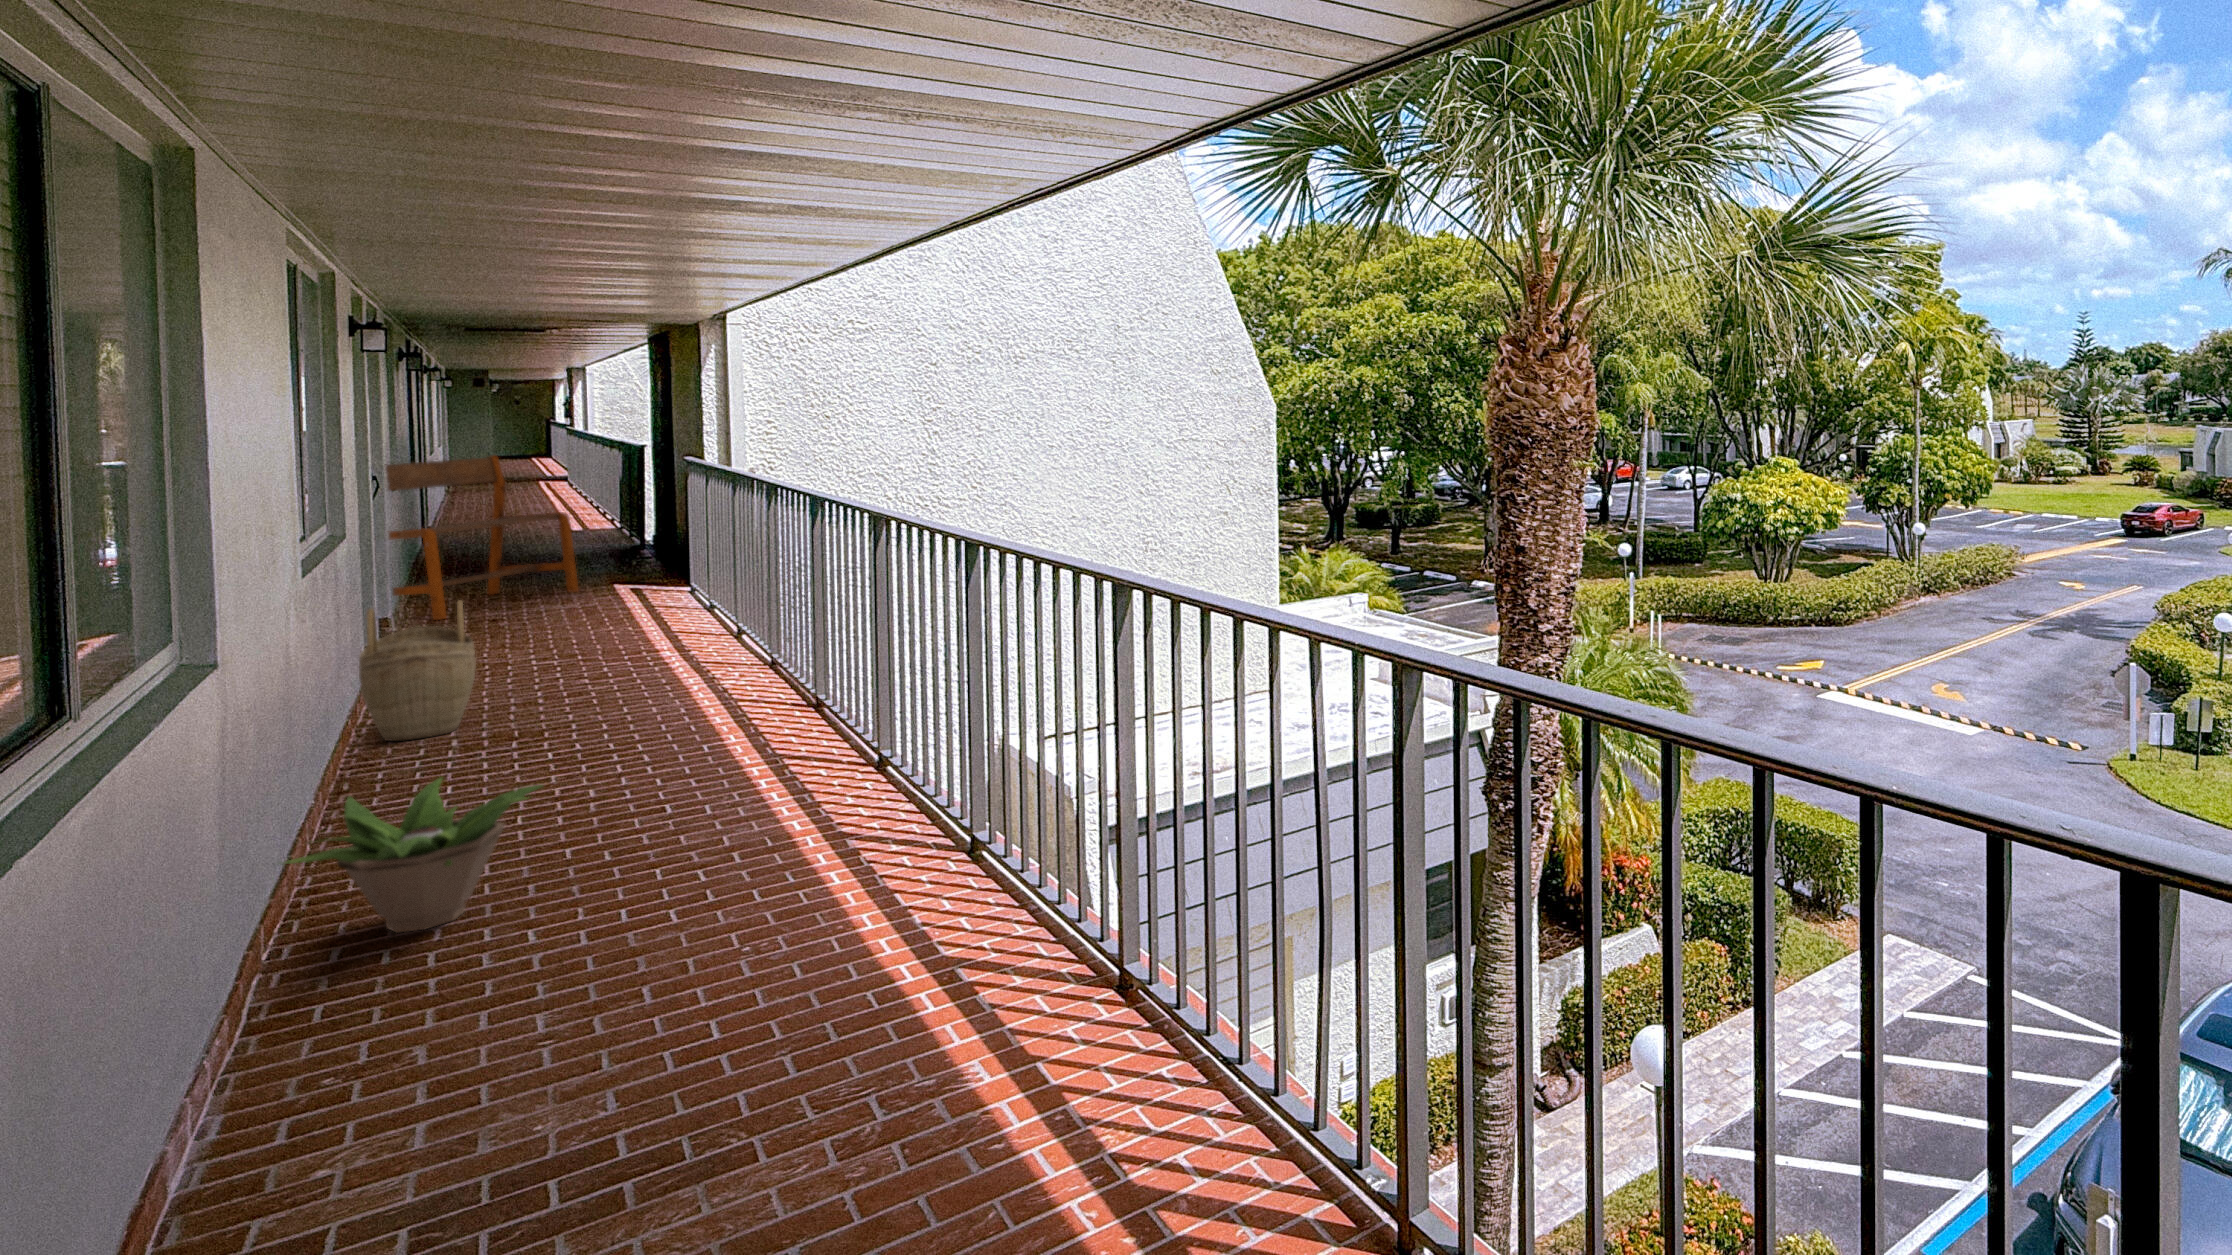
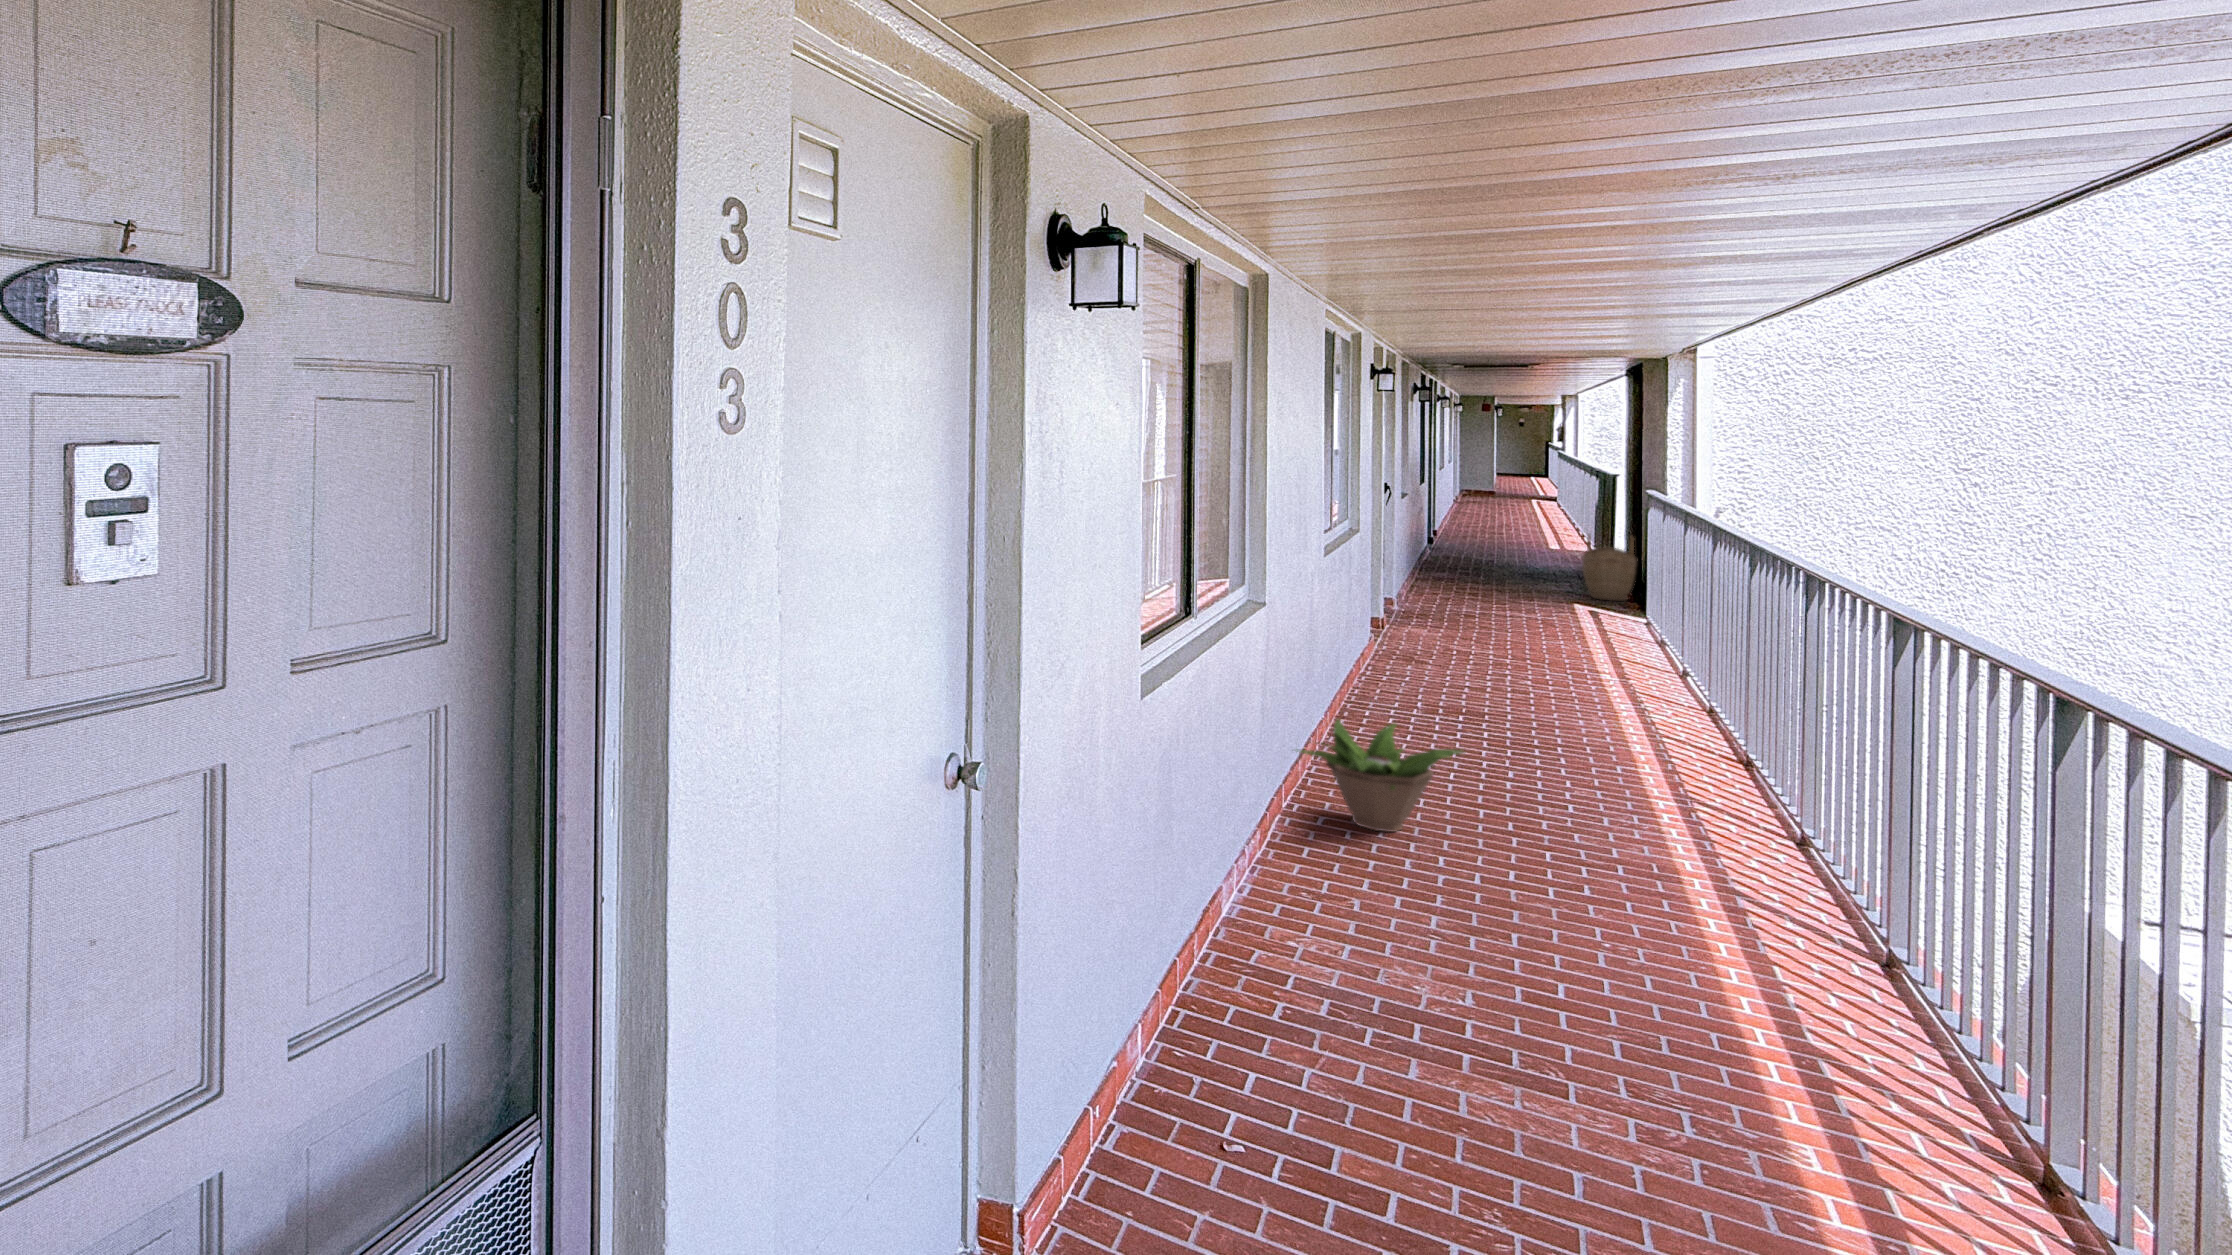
bench: present [385,456,578,620] -> none [1376,475,1543,605]
woven basket: present [359,600,476,741] -> present [1582,534,1636,601]

